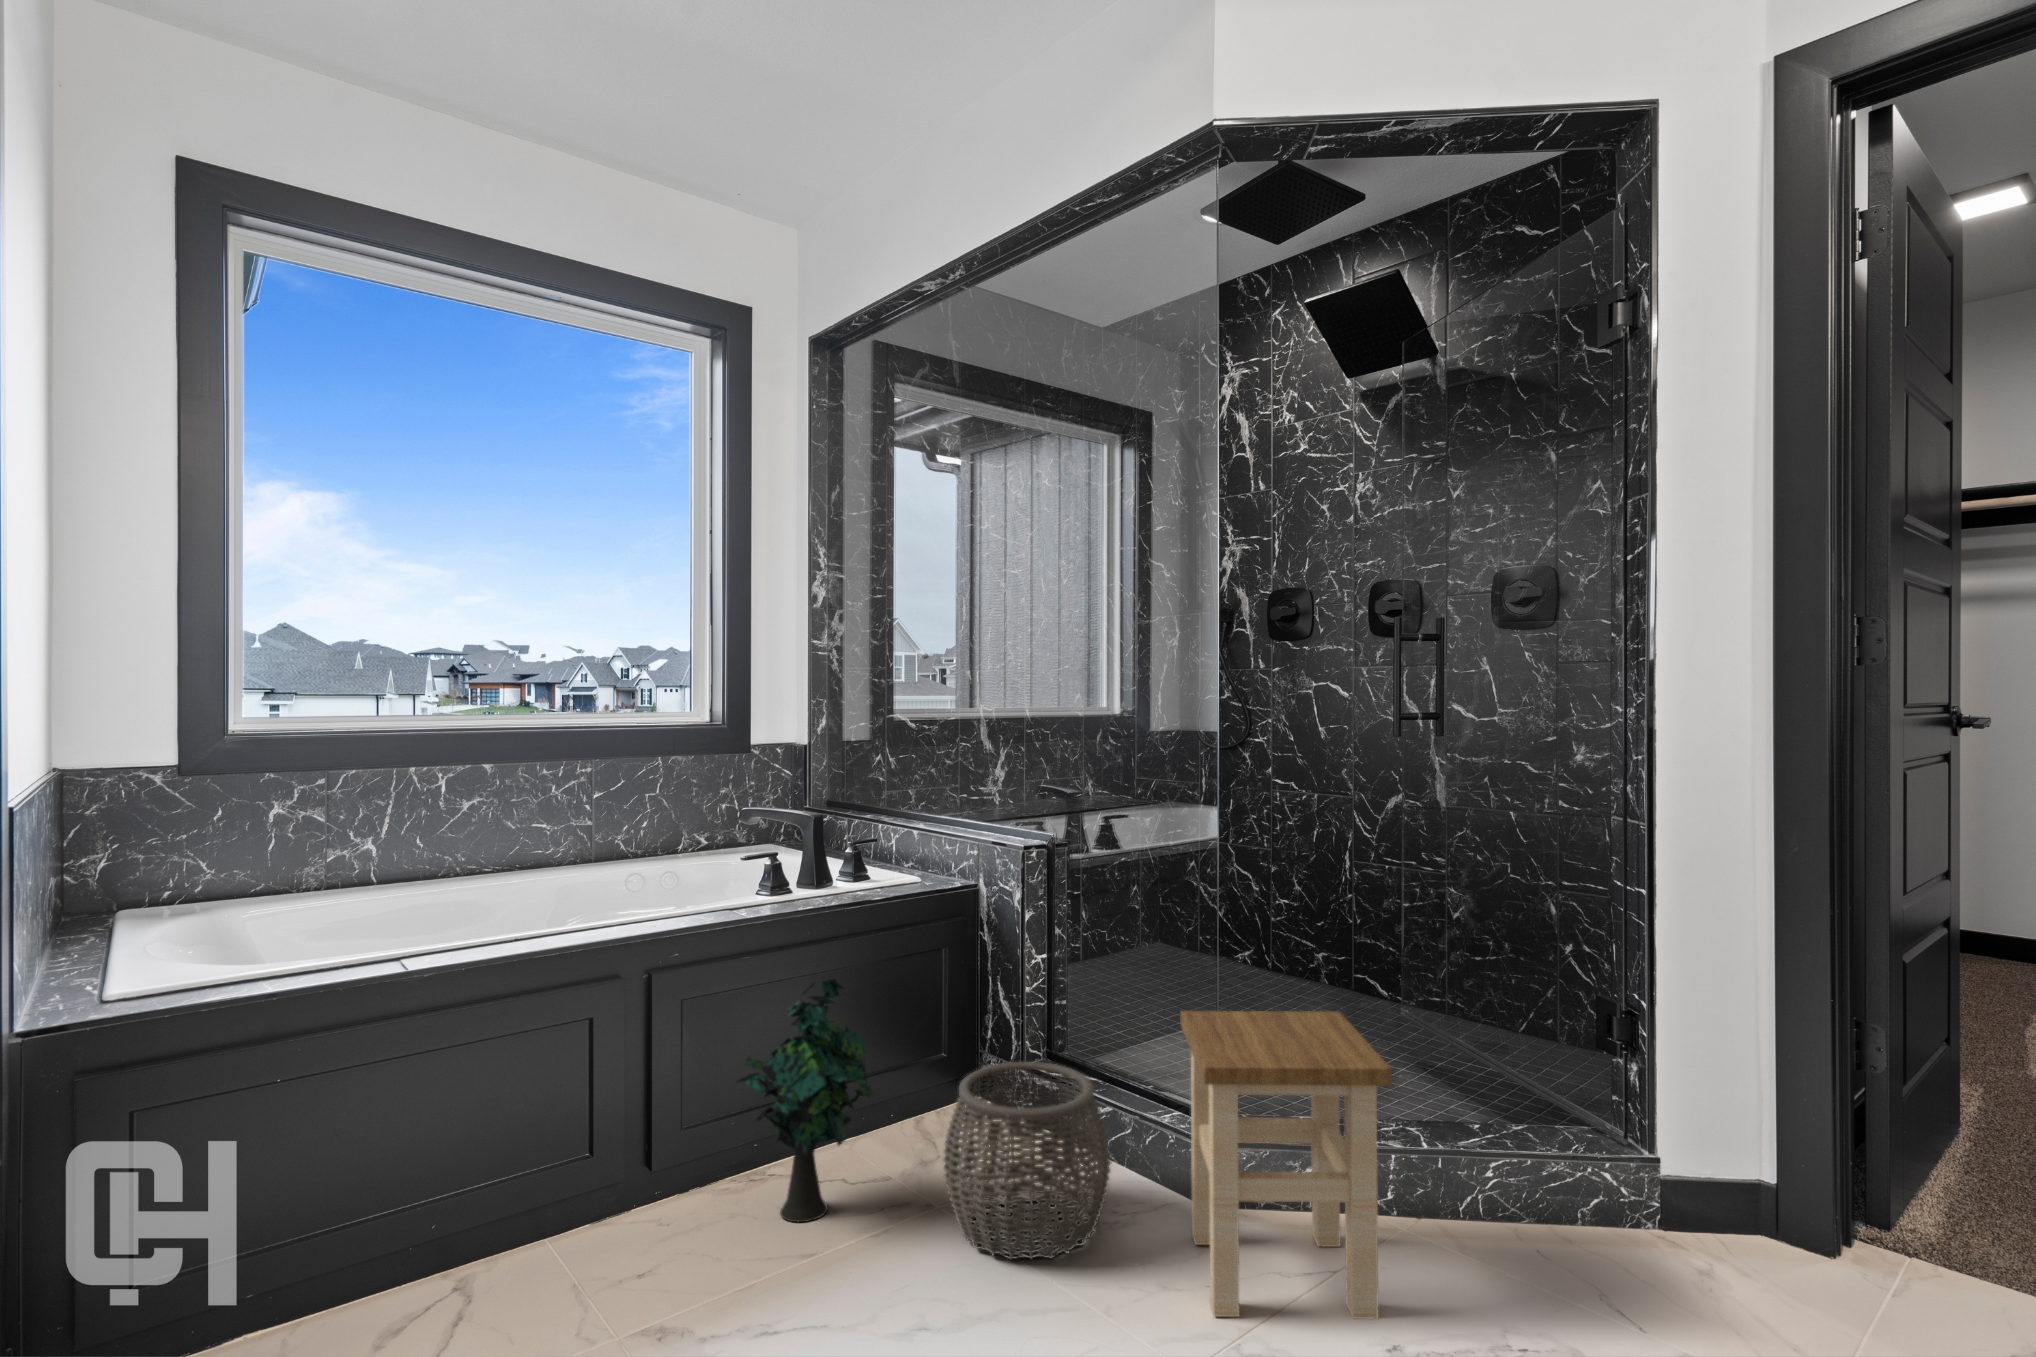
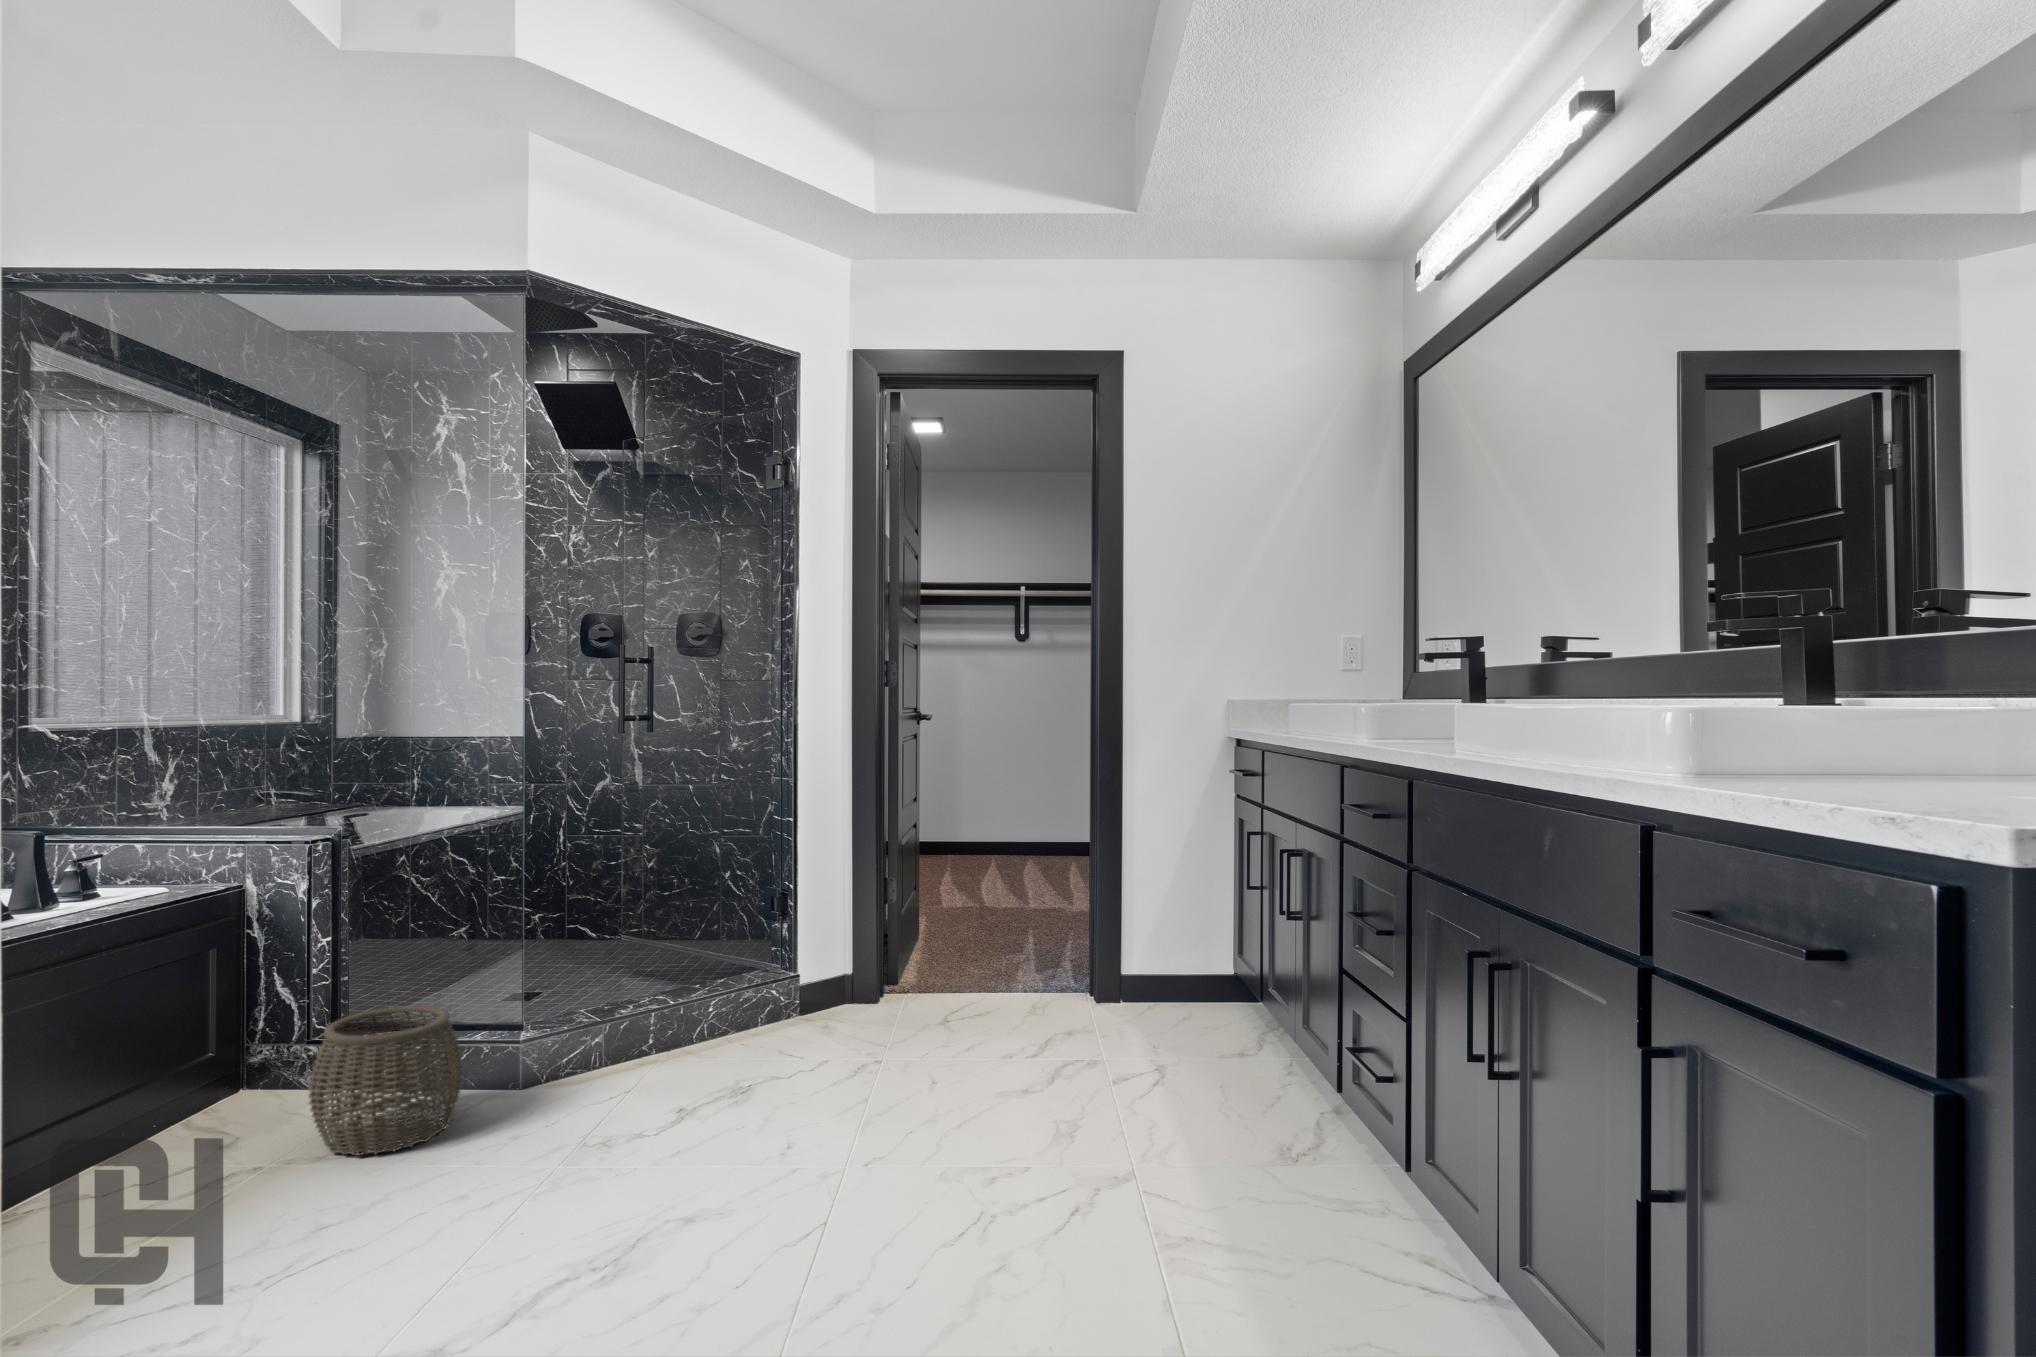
decorative plant: present [738,979,873,1222] -> none [64,973,222,1204]
stool: present [1181,1011,1392,1319] -> none [515,920,682,1126]

